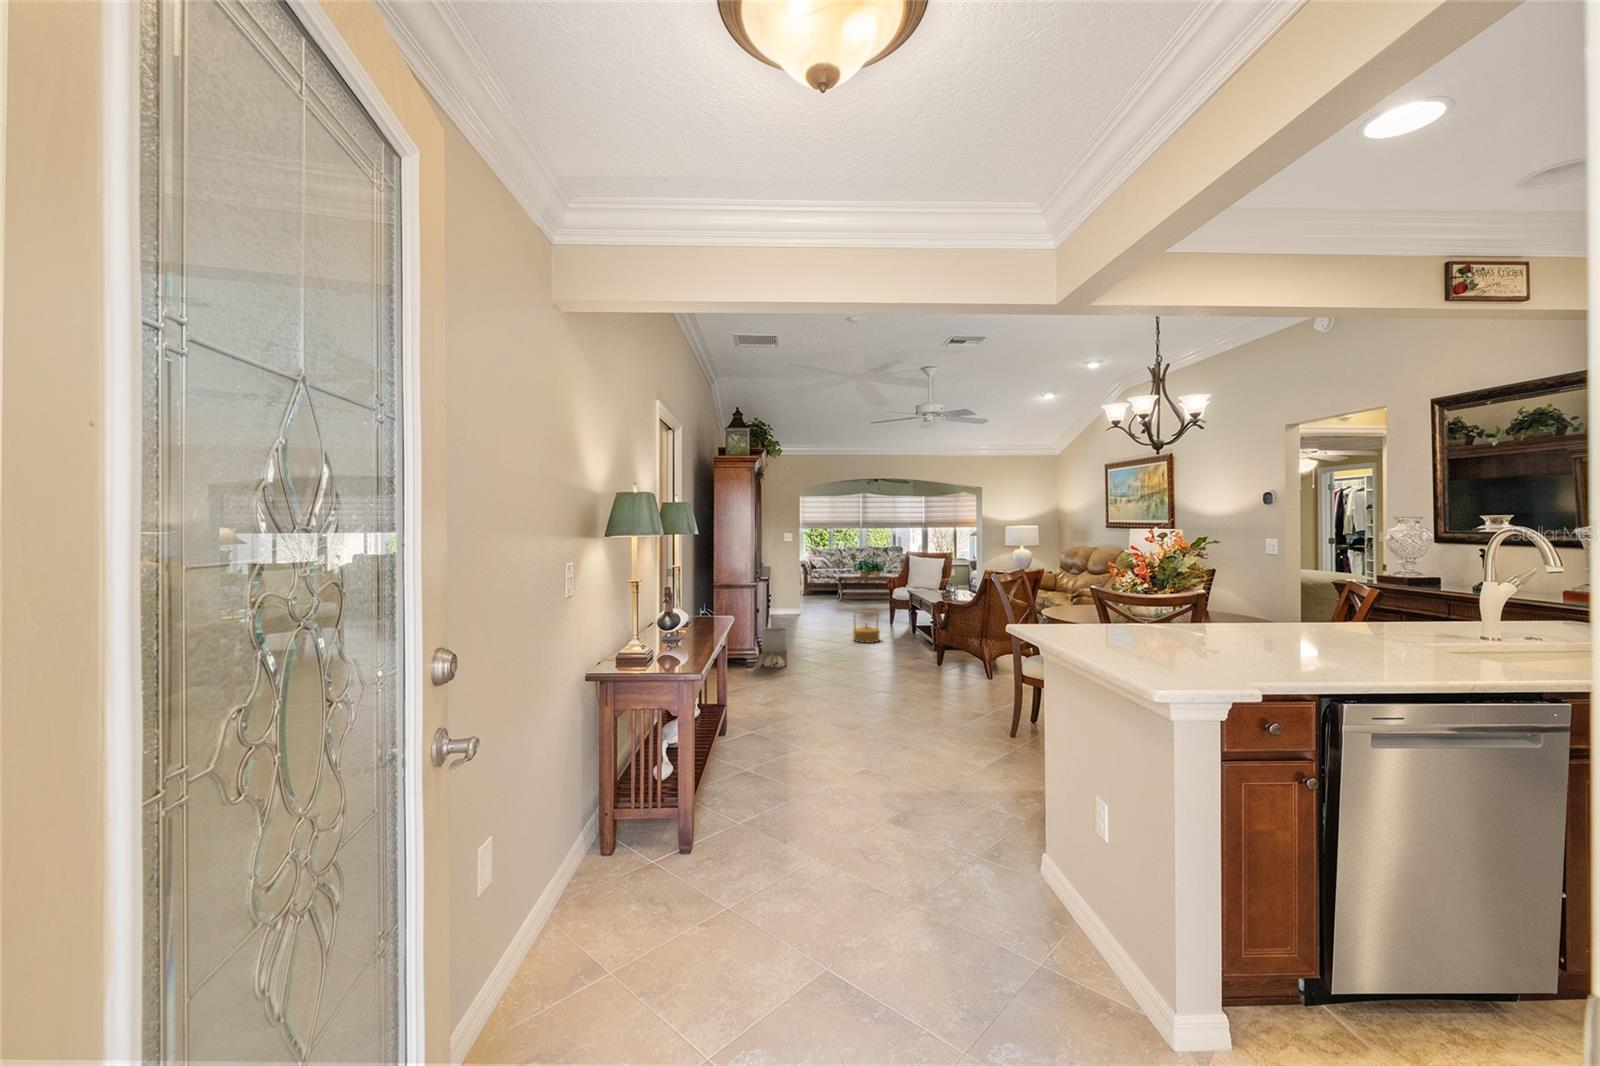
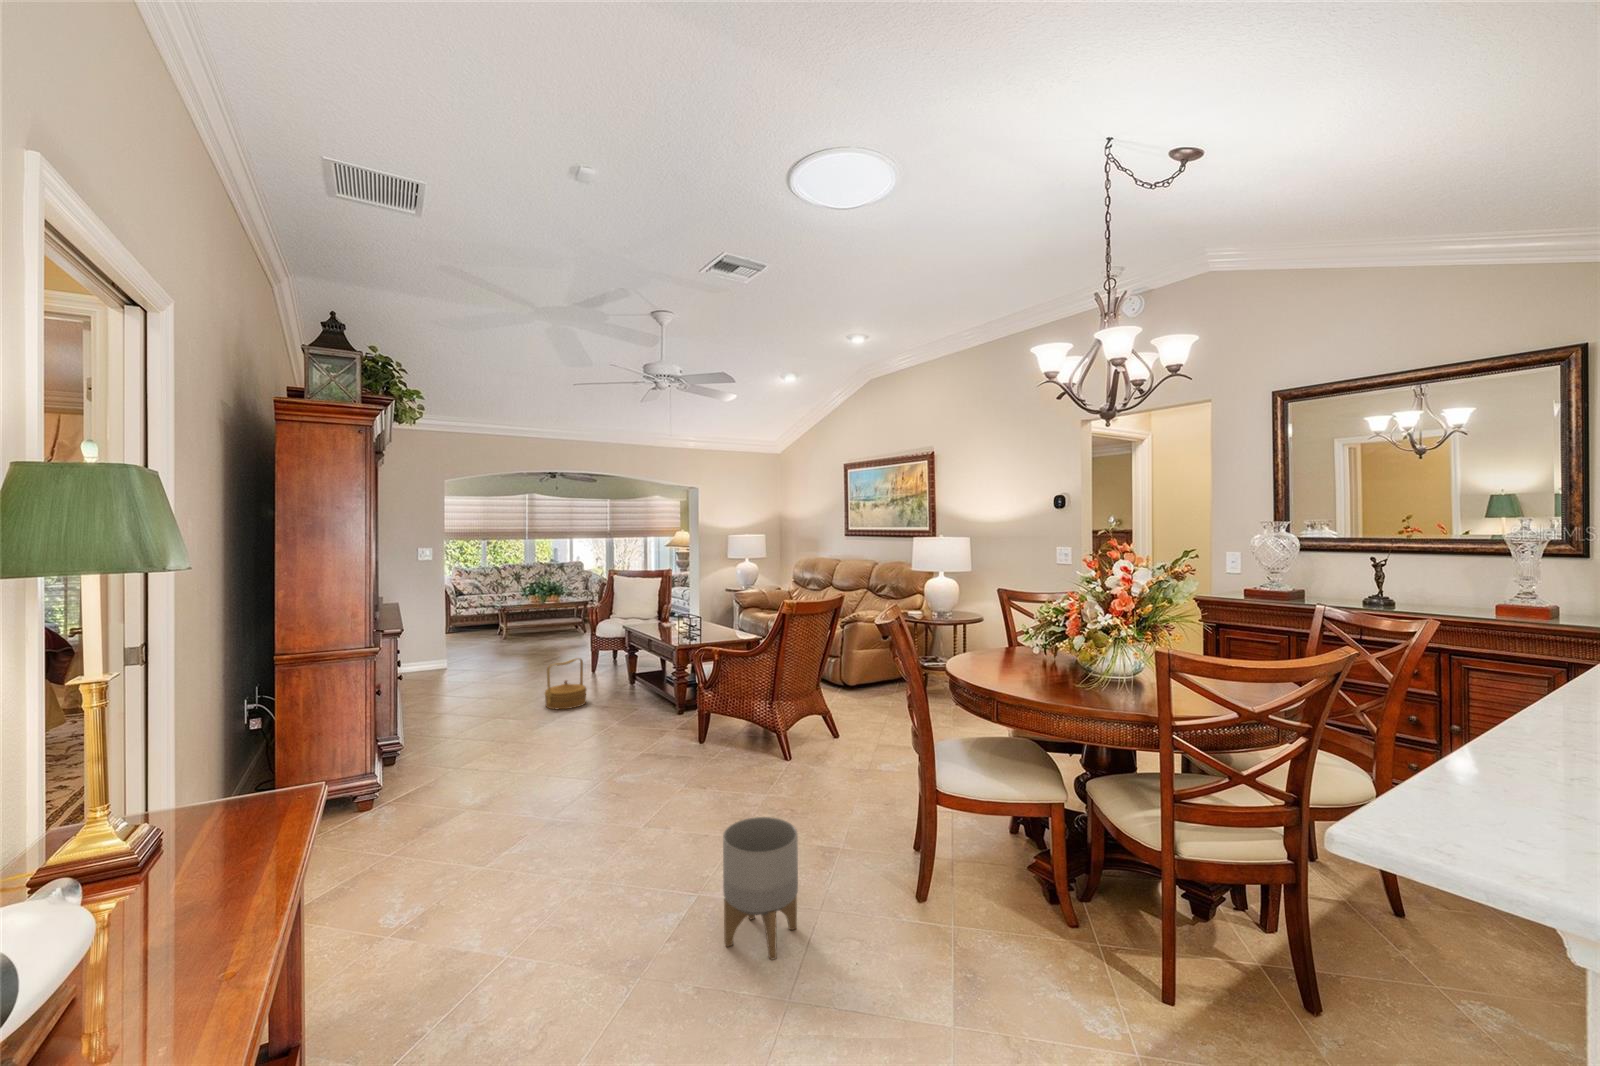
planter: present [761,627,787,667] -> present [723,817,798,960]

